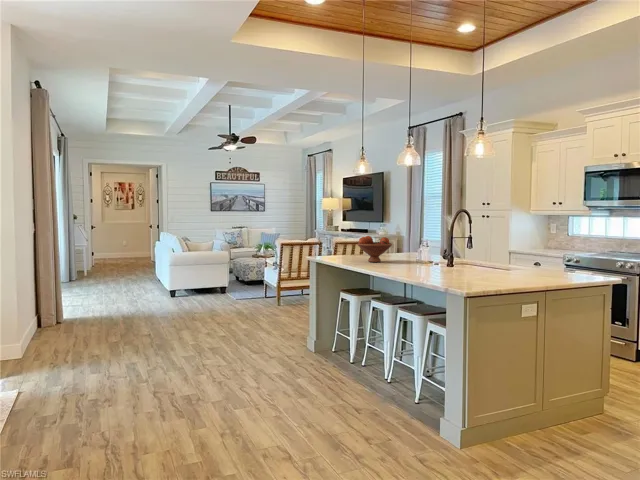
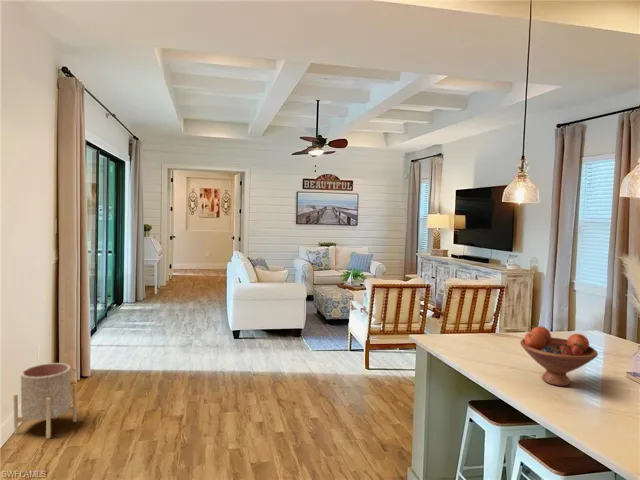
planter: none [31,298,75,346] -> present [14,363,77,439]

